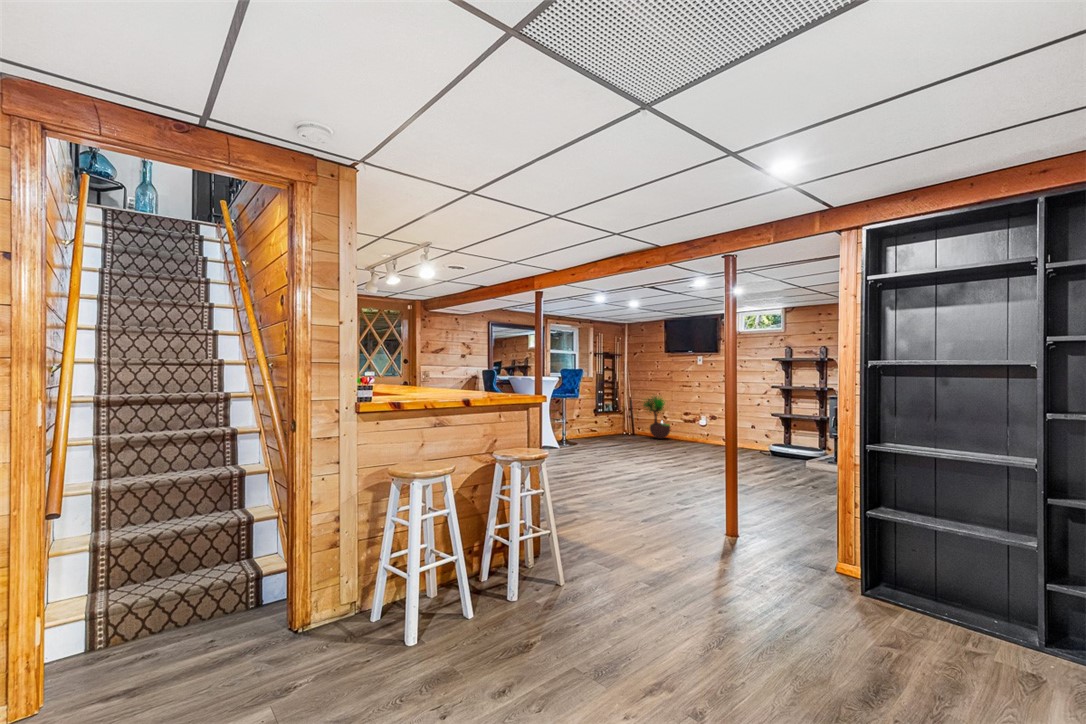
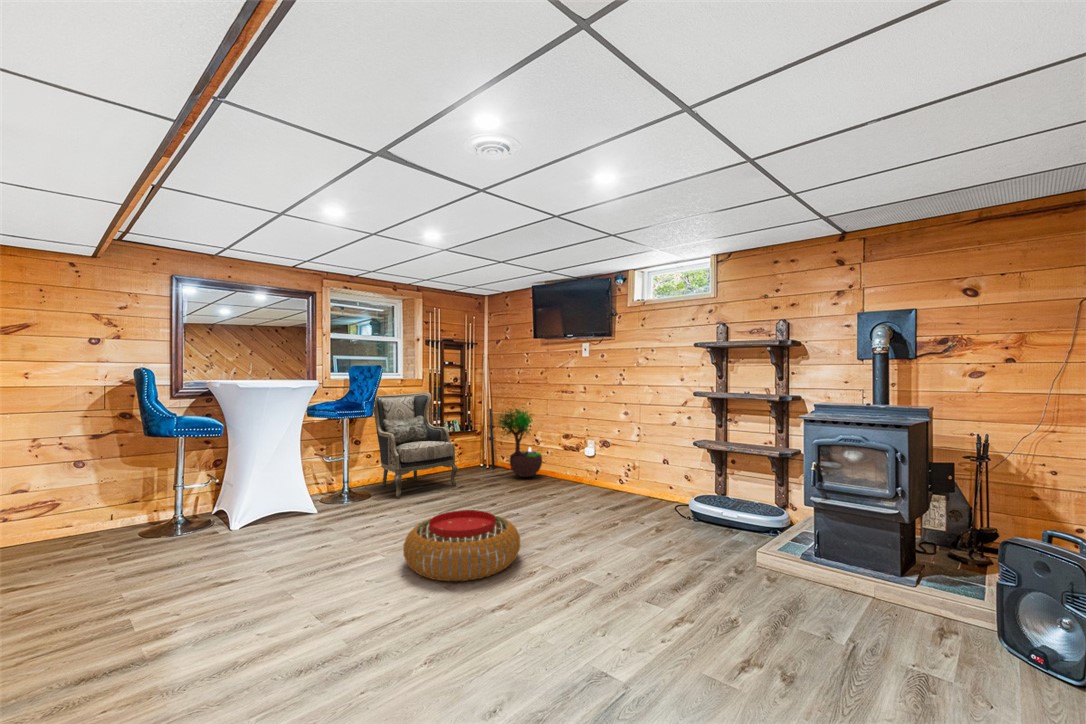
armchair: none [573,385,628,444] -> present [374,392,458,498]
pouf: none [632,440,689,467] -> present [404,510,520,581]

